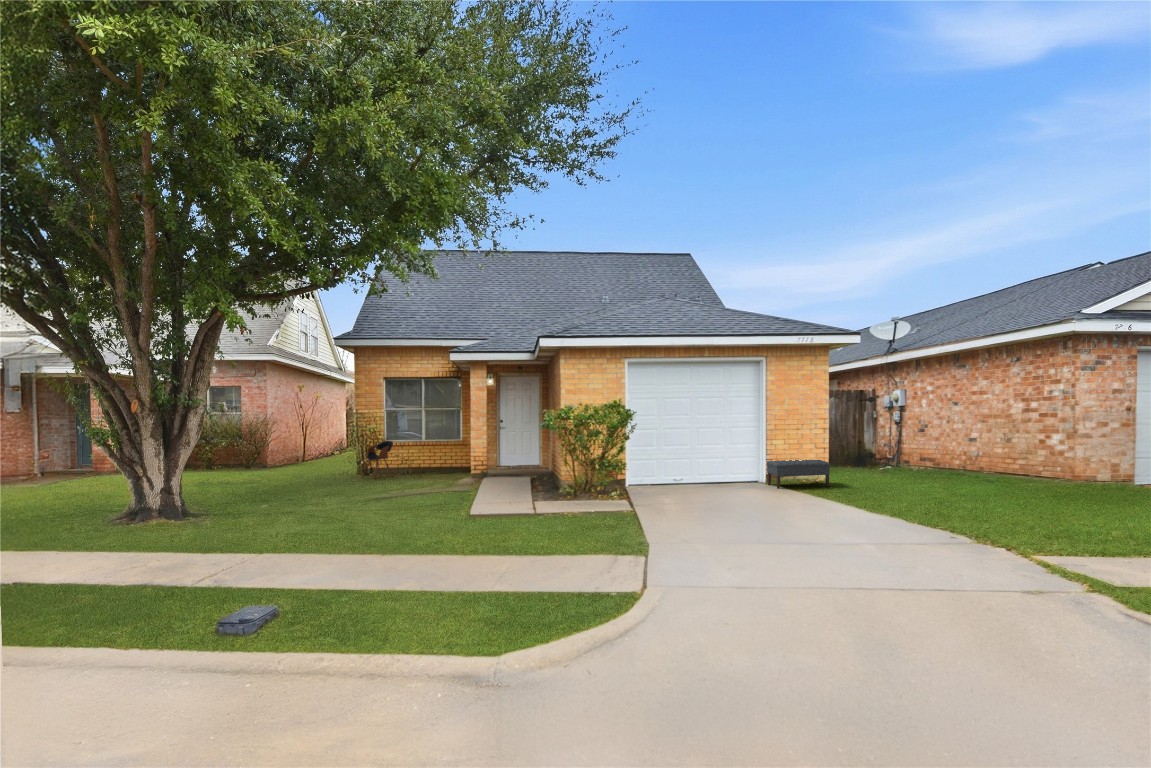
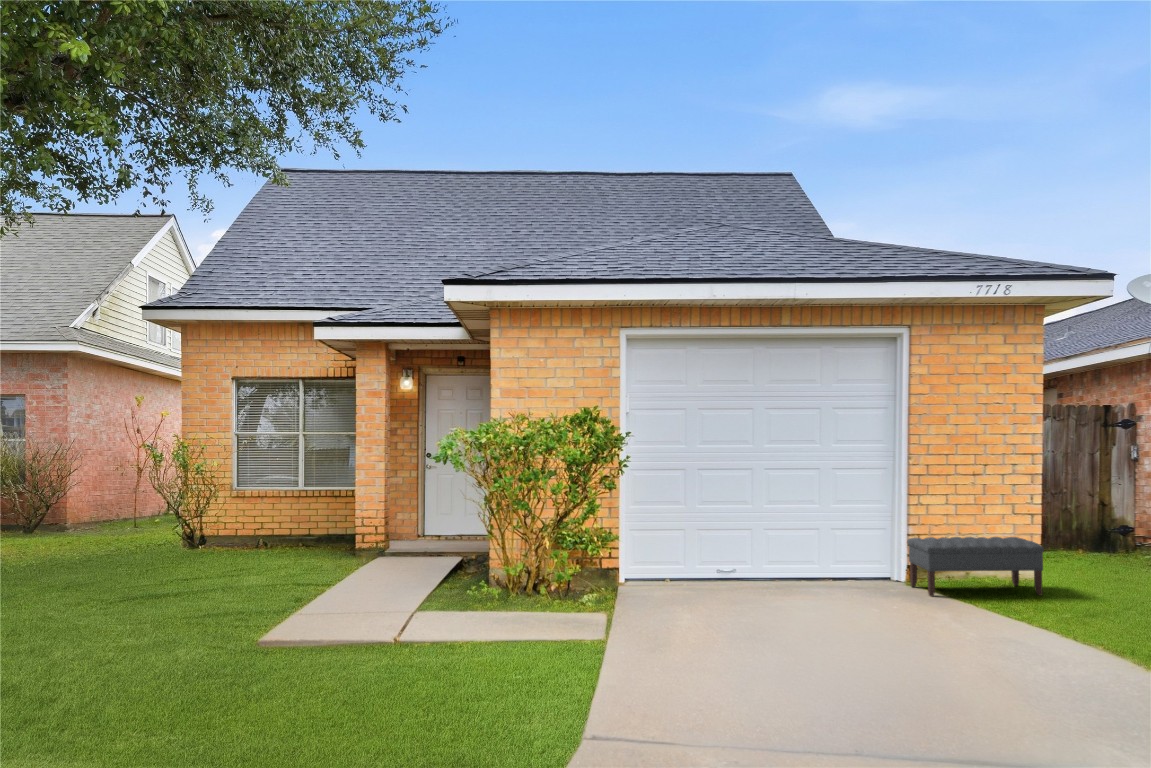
chair: present [362,441,393,479] -> none [176,486,234,556]

